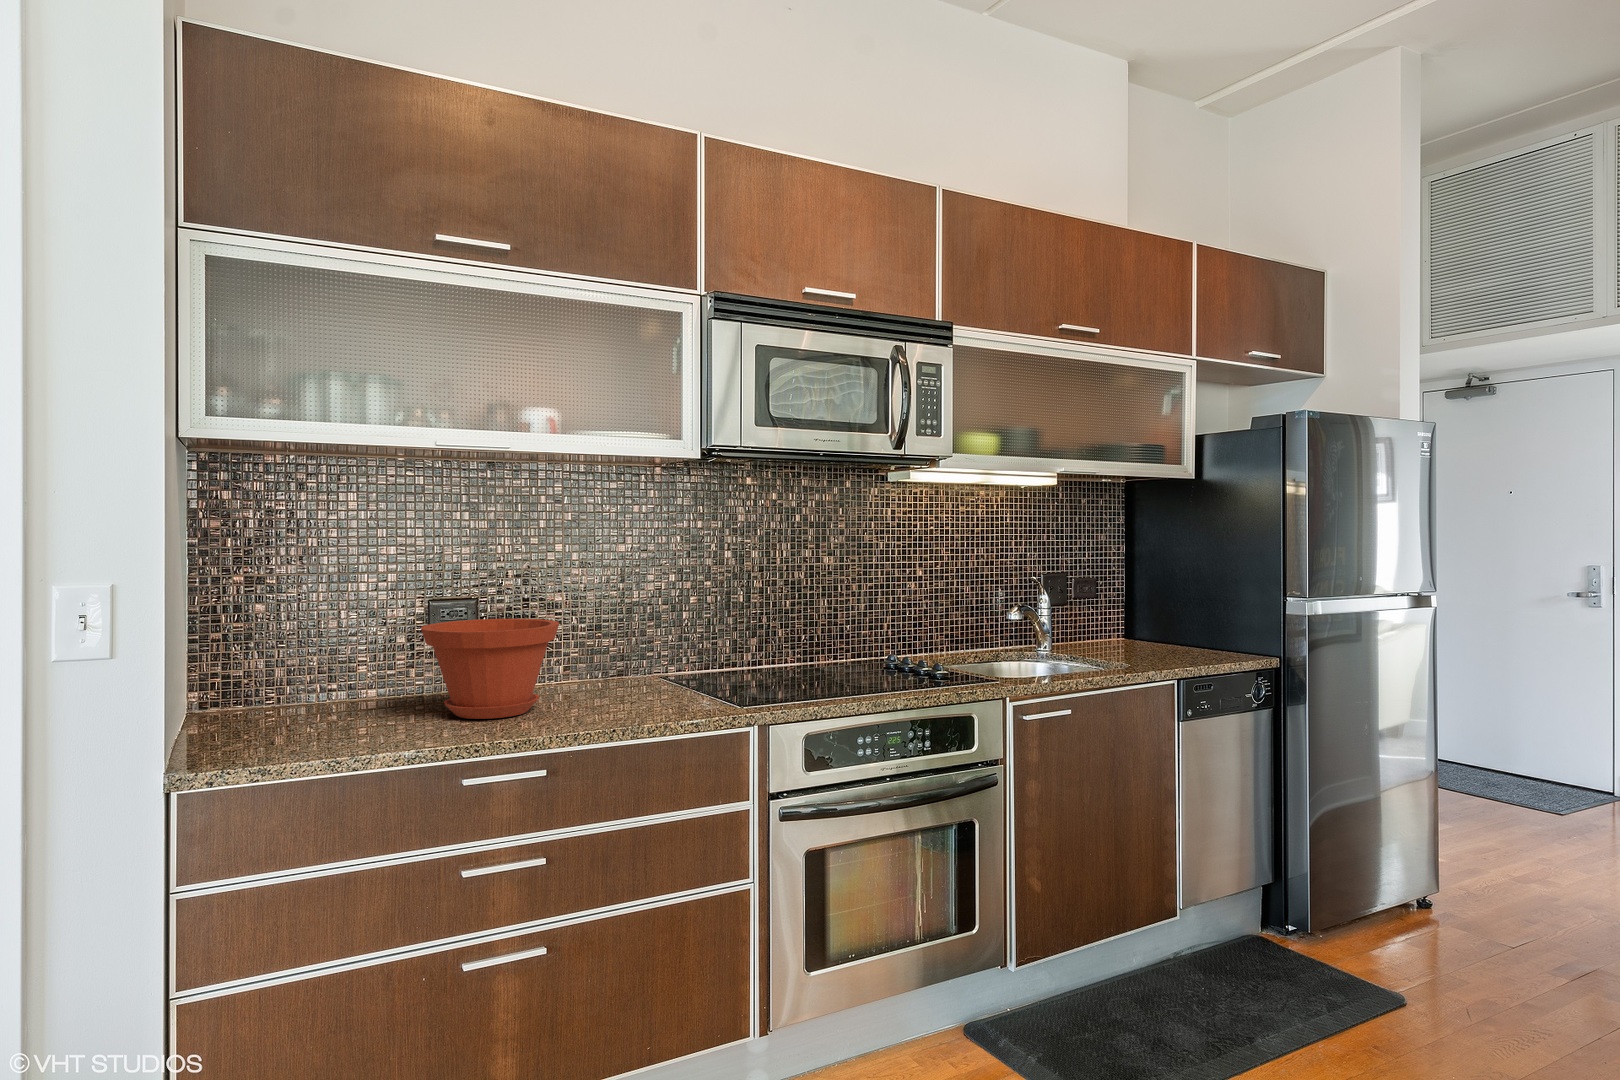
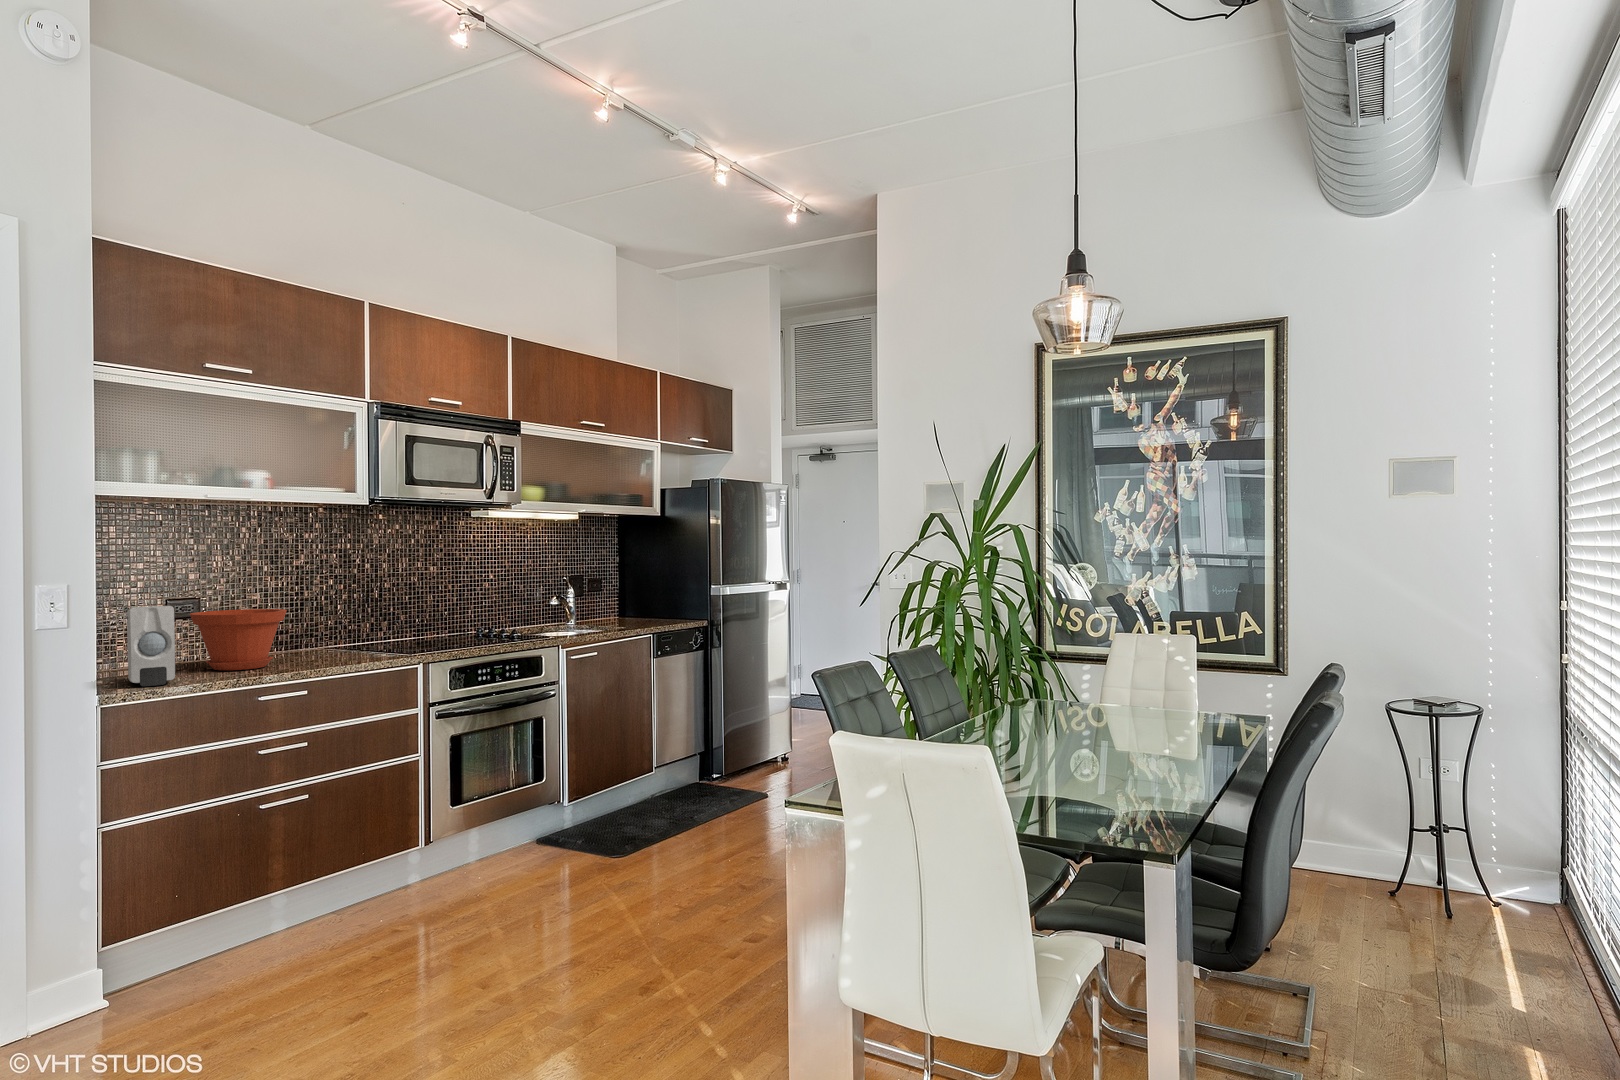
soap dispenser: none [275,618,369,749] -> present [127,606,175,686]

